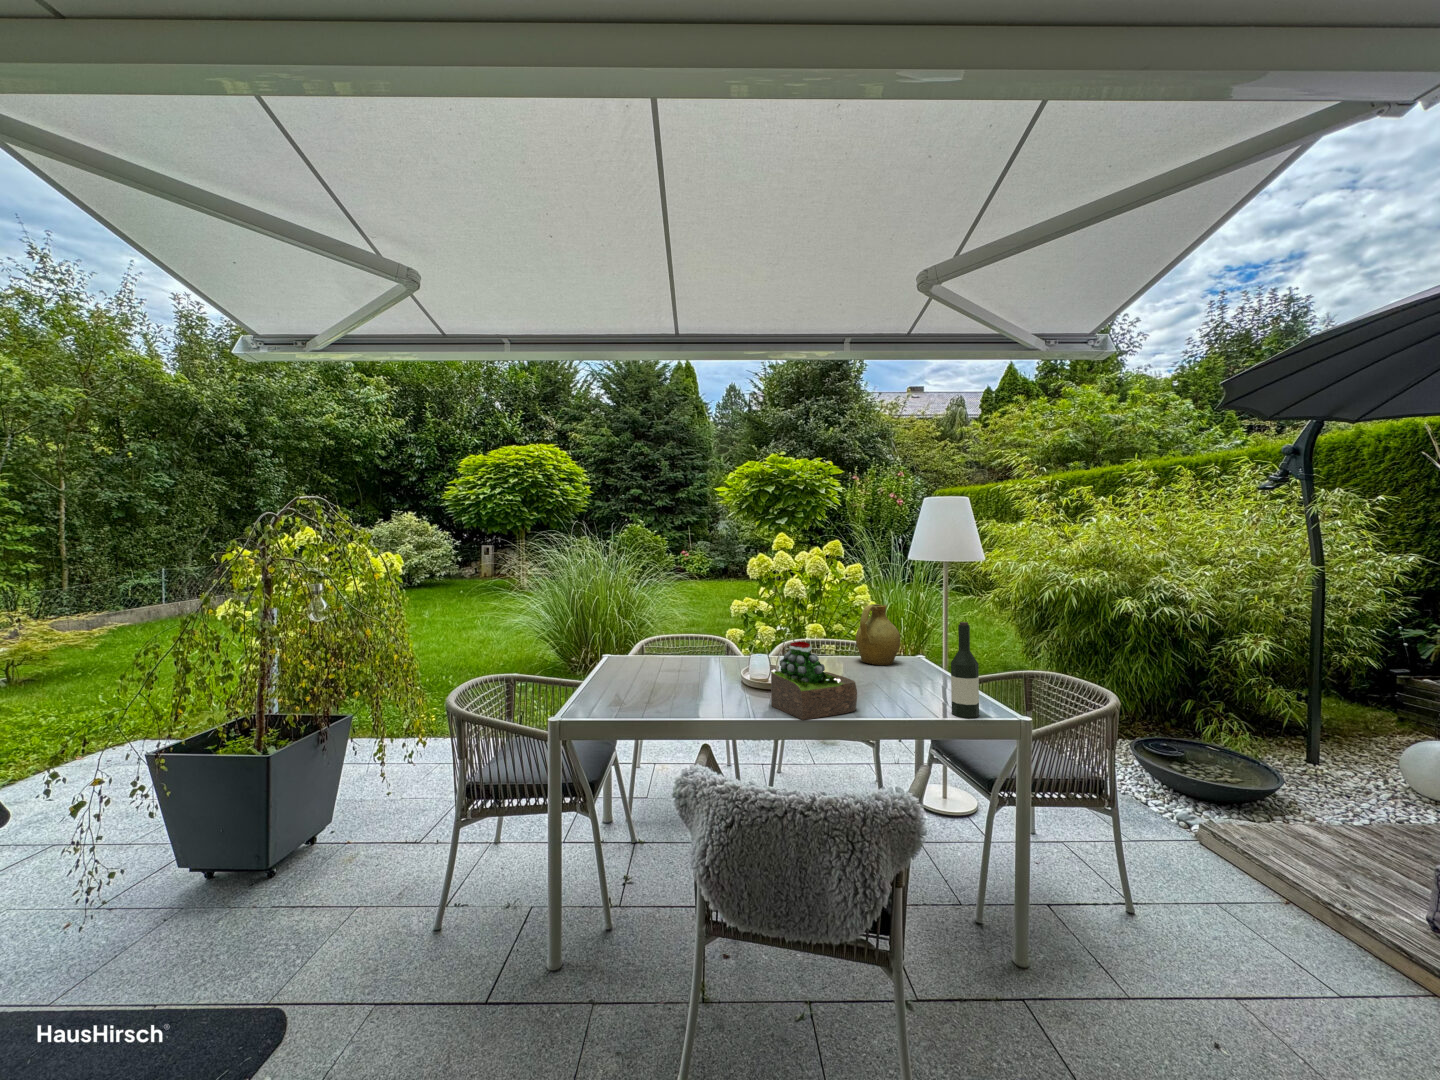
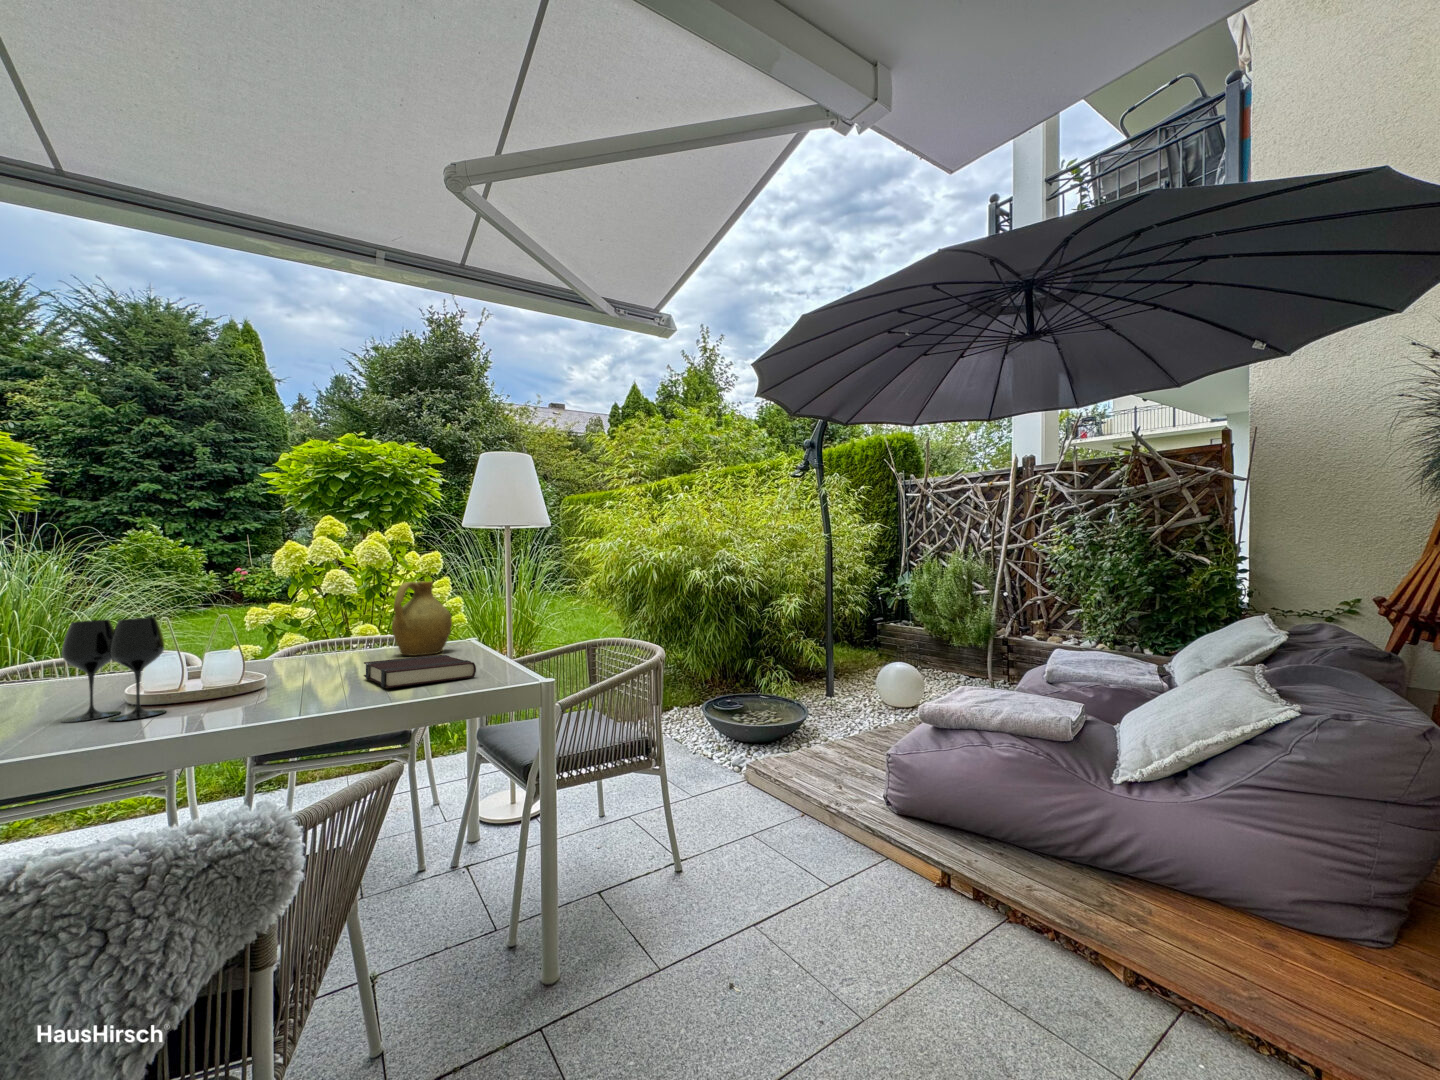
wine bottle: present [951,622,979,718] -> none [462,571,498,689]
wine glass: none [711,632,762,700] -> present [61,617,166,722]
succulent plant: present [771,642,857,720] -> none [167,614,324,730]
book: none [860,674,952,703] -> present [364,655,476,688]

